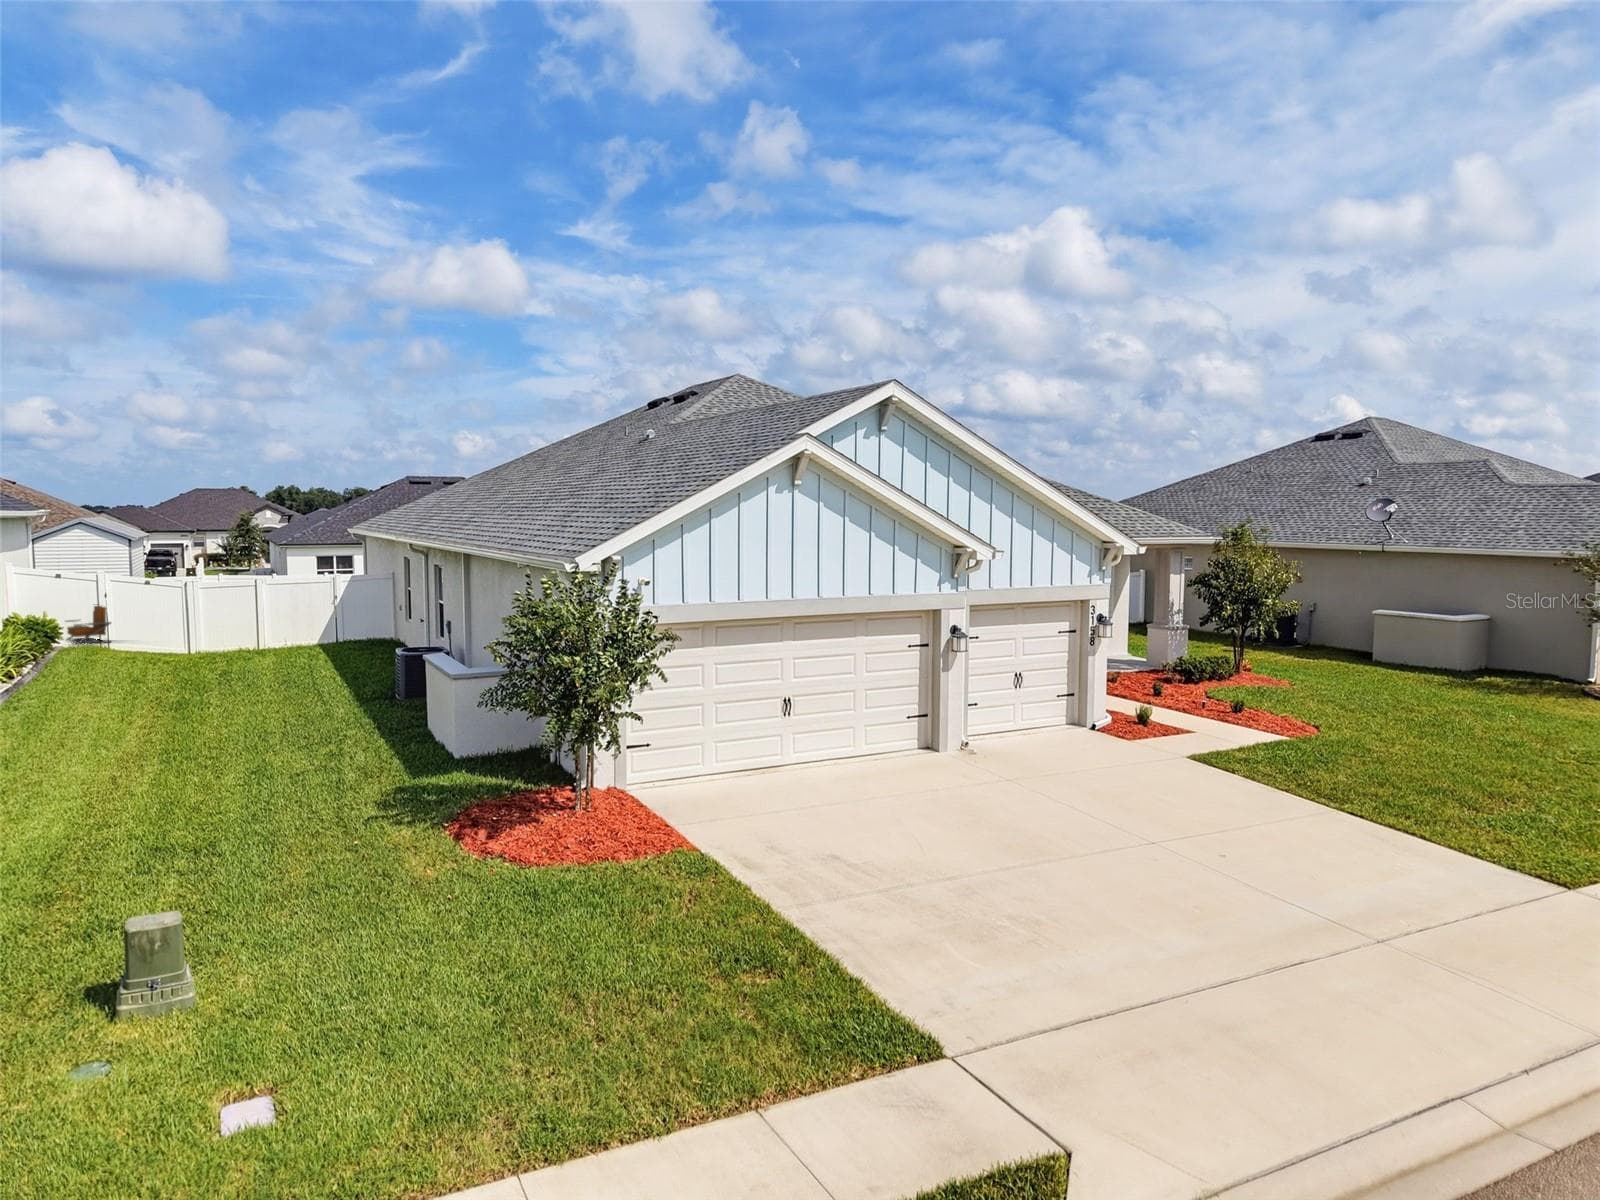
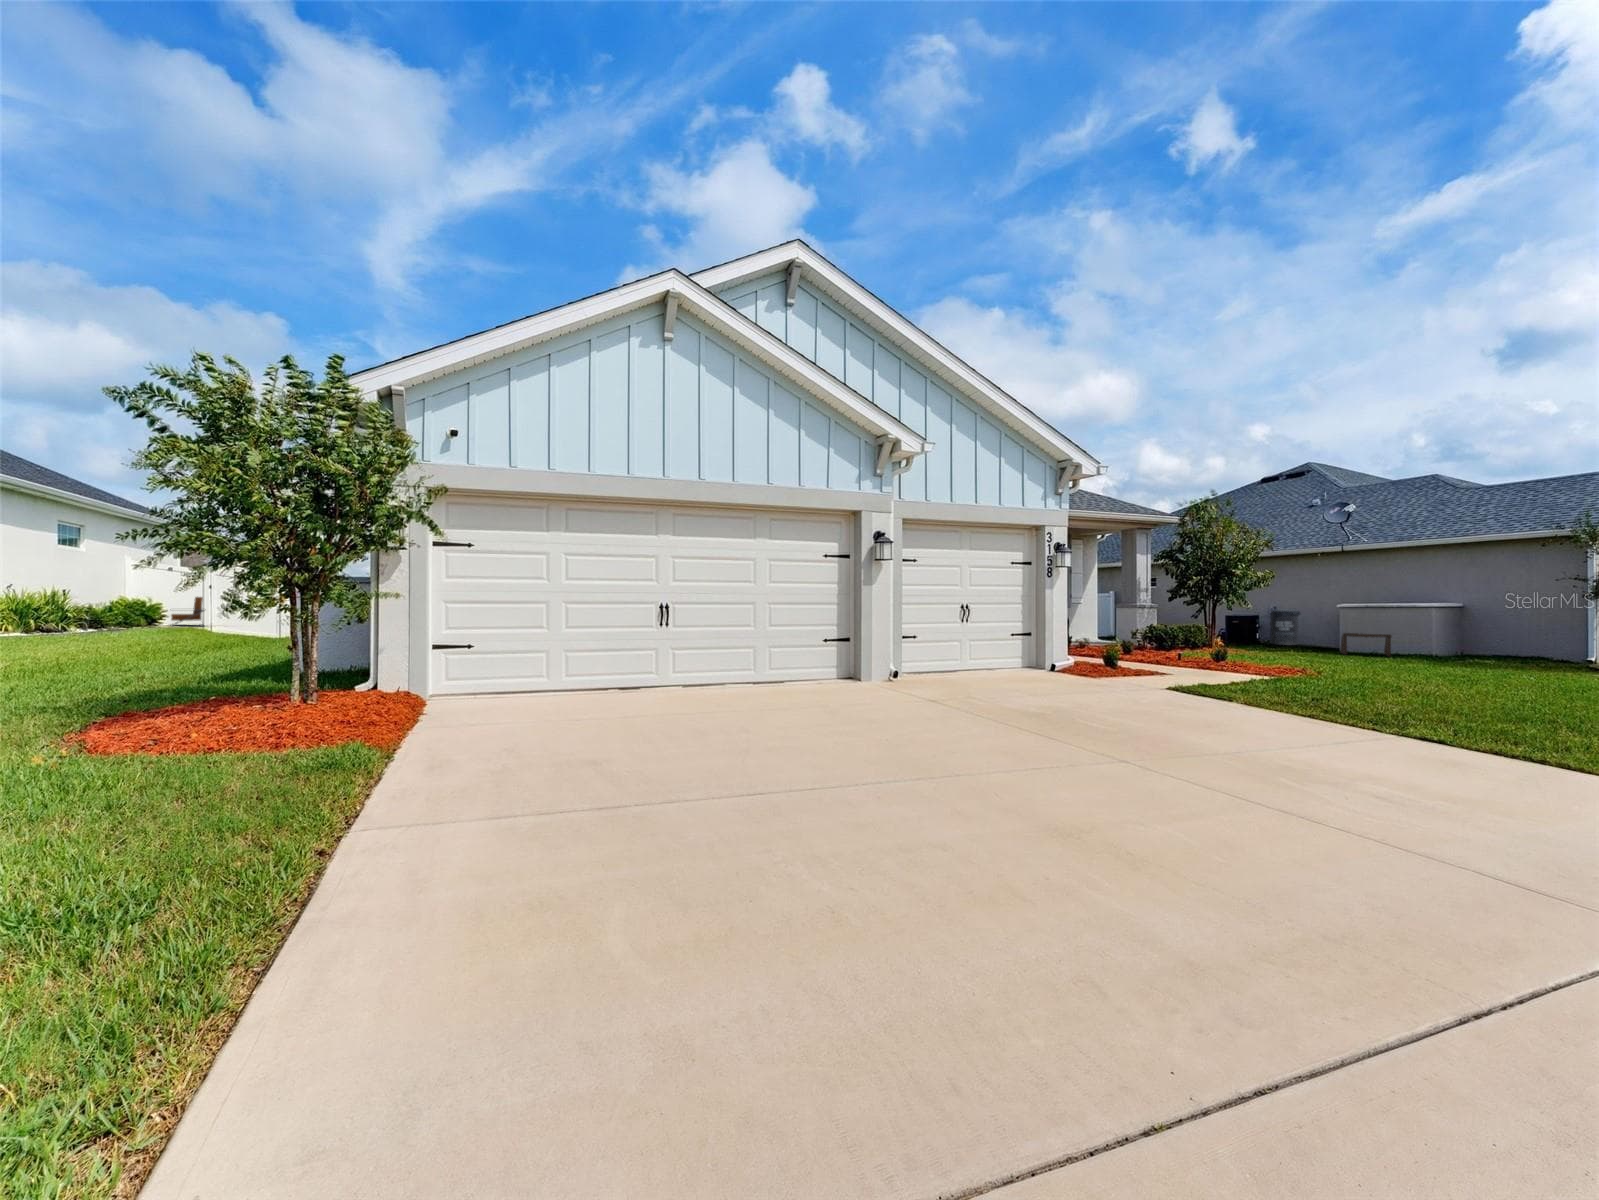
trash can: none [1296,625,1326,663] -> present [1270,609,1300,645]
bench: none [1352,662,1395,687] -> present [1340,633,1392,657]

